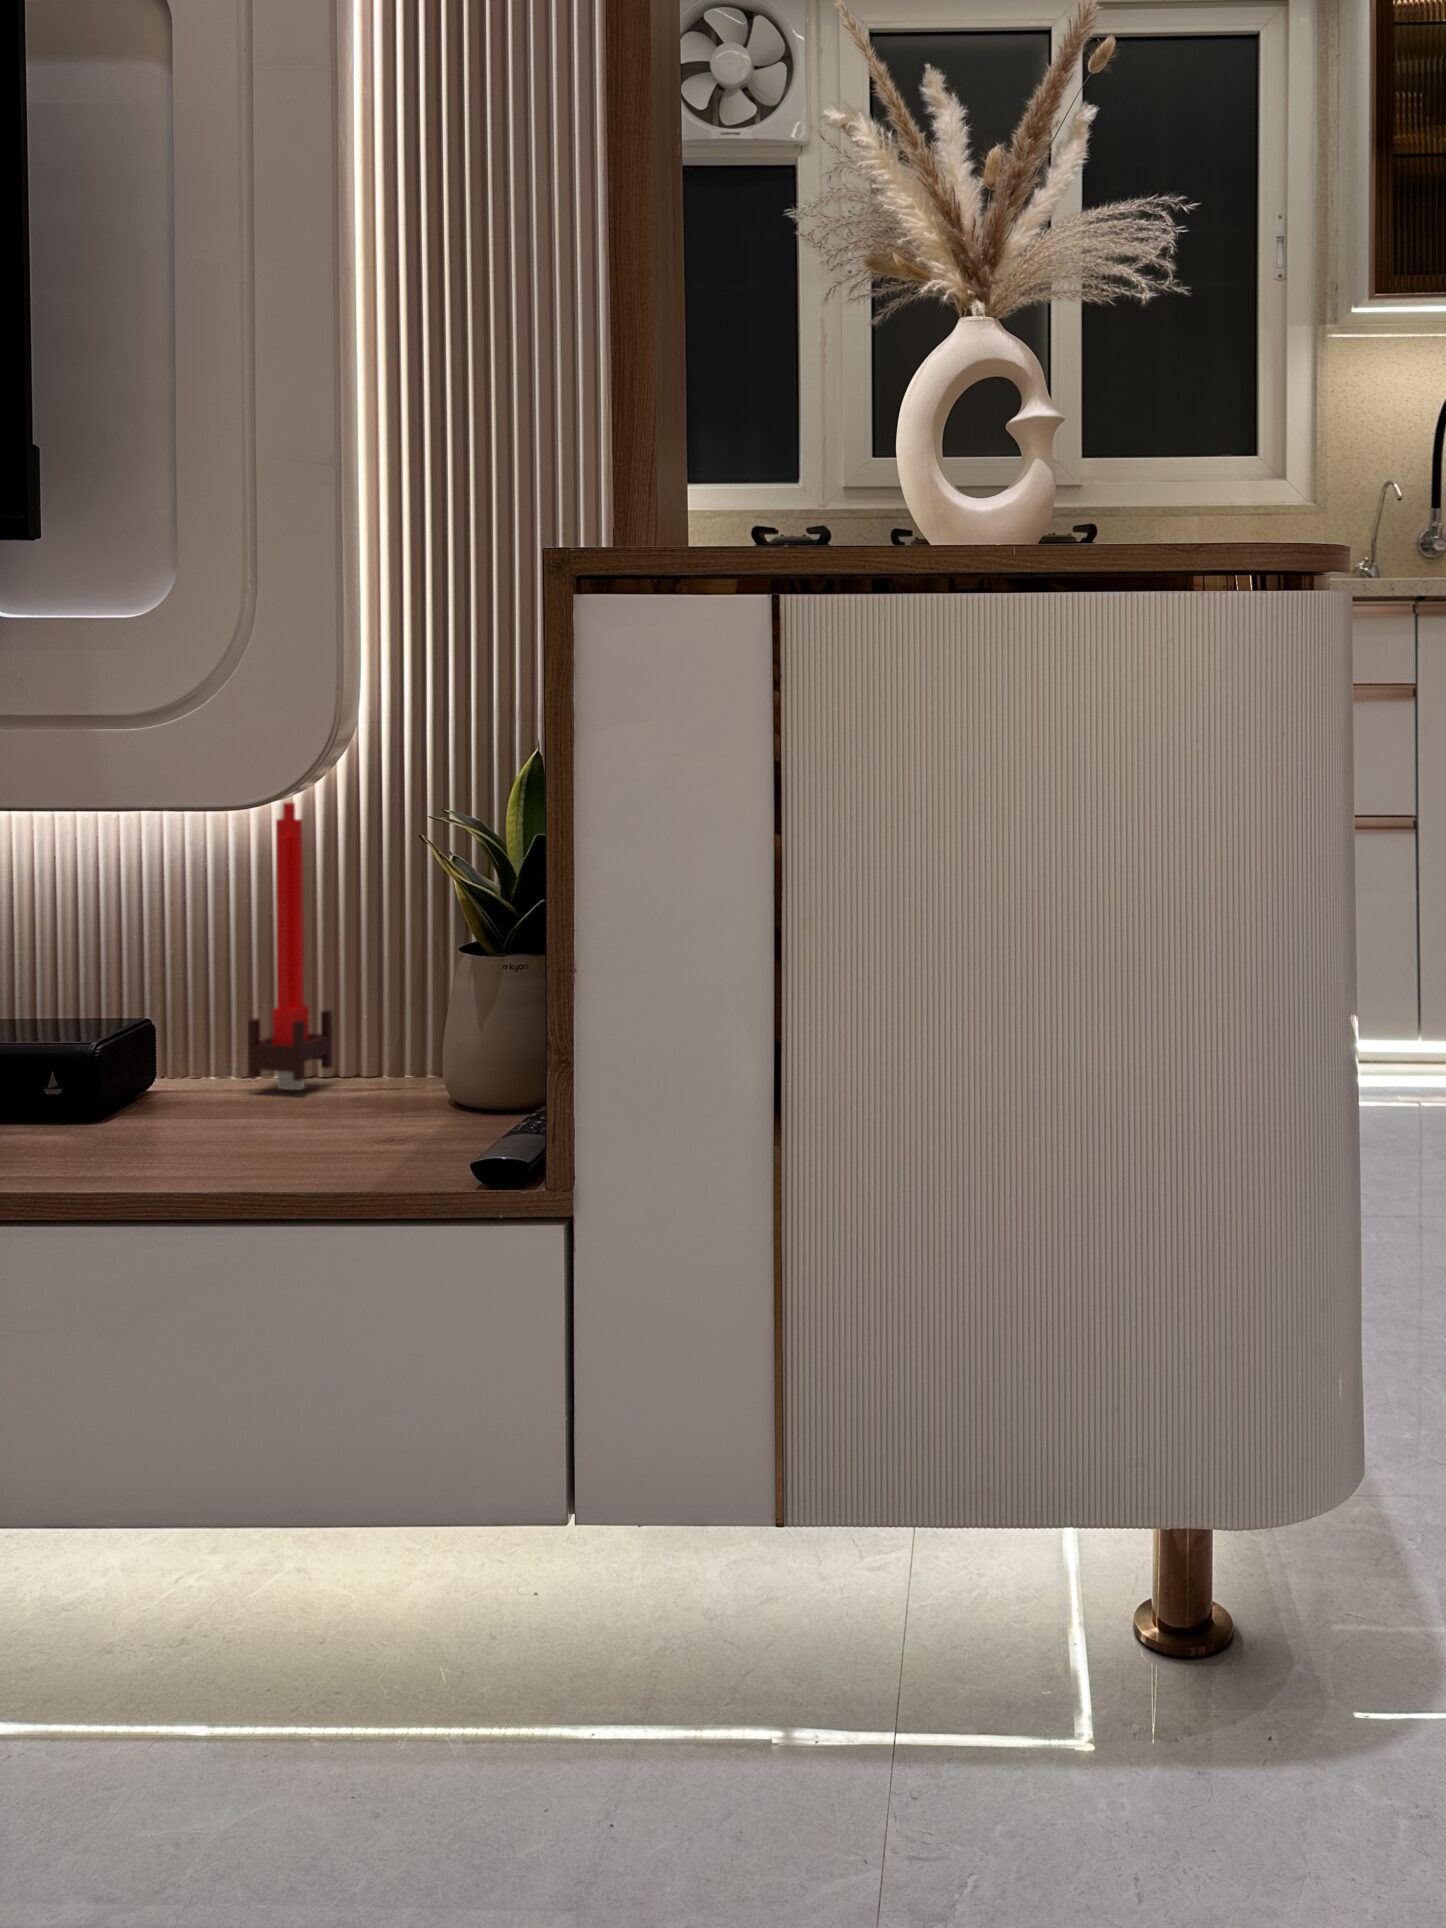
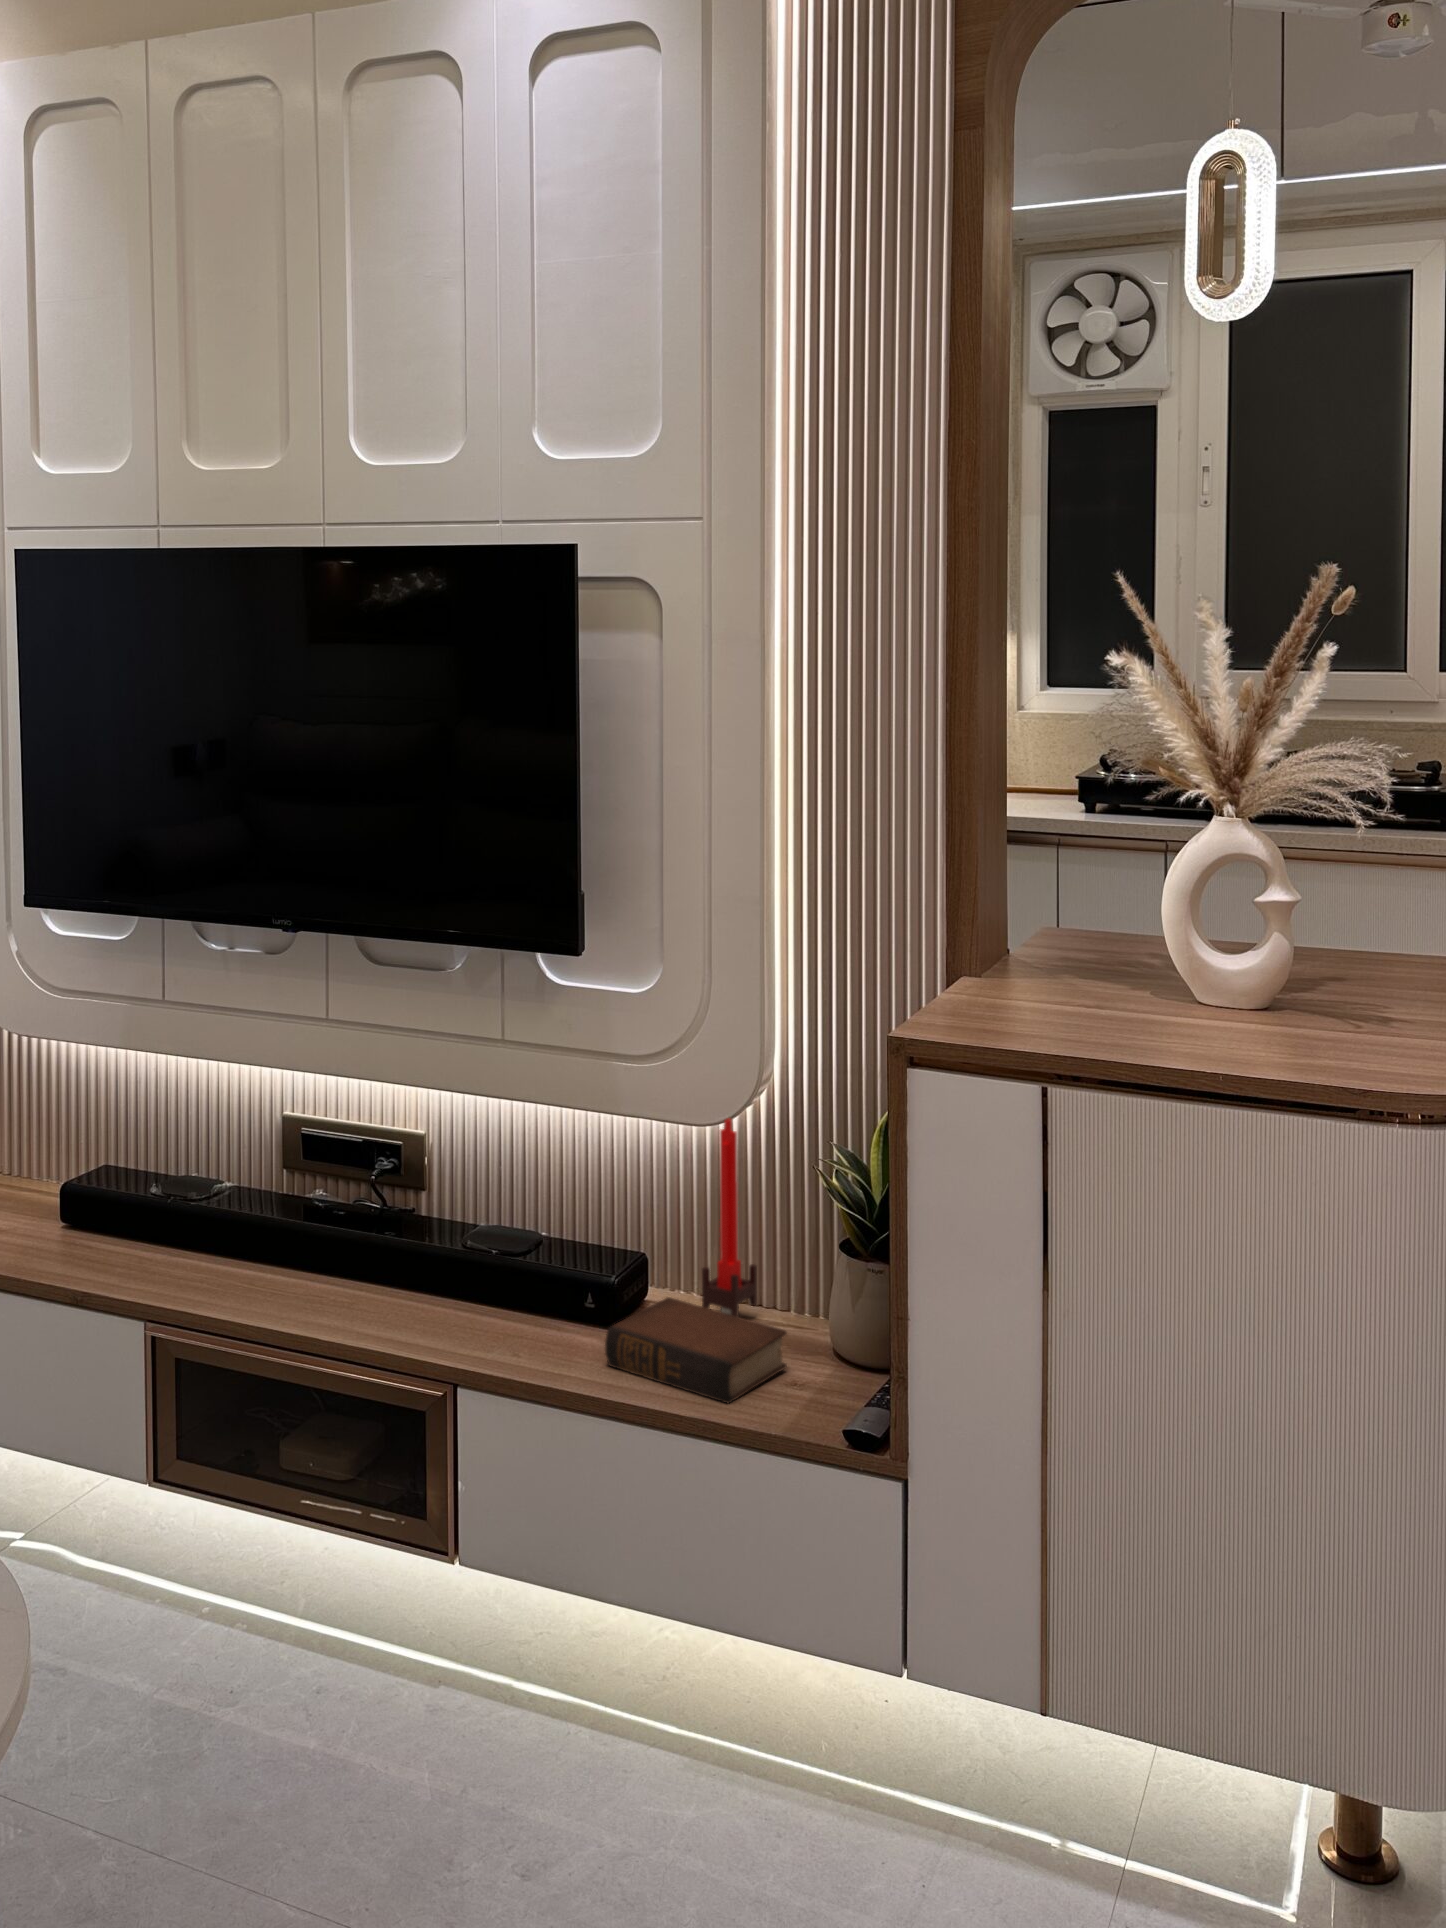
book: none [86,1055,379,1168] -> present [605,1297,787,1403]

